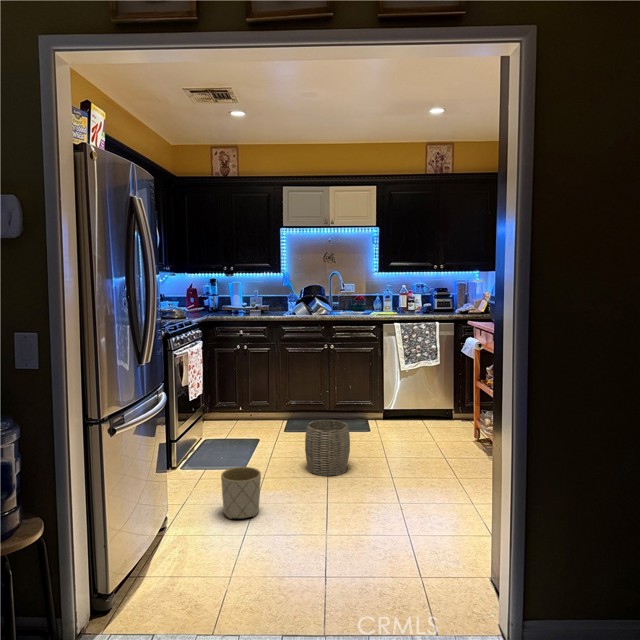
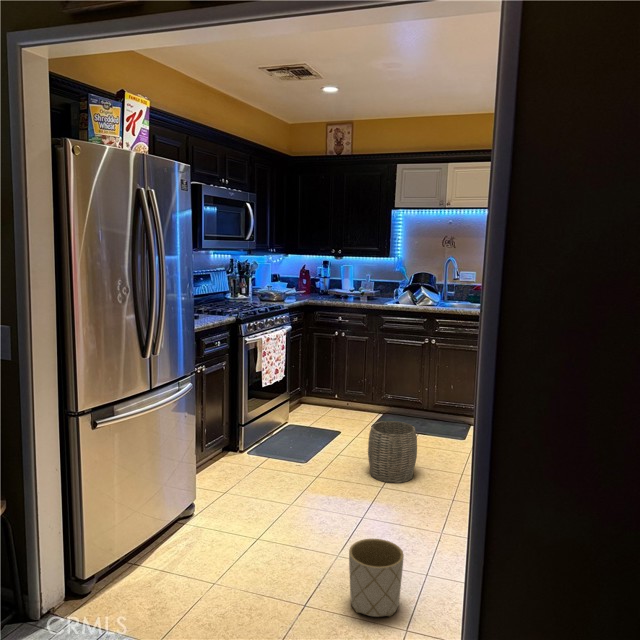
planter: present [221,467,261,519] -> present [349,539,404,617]

